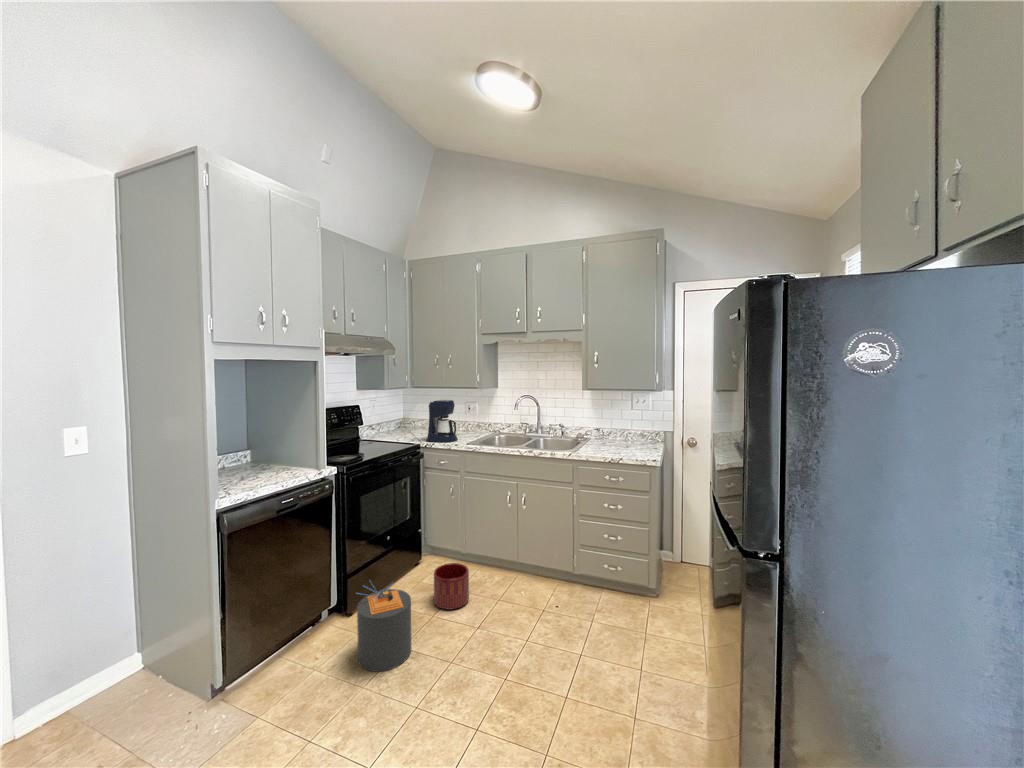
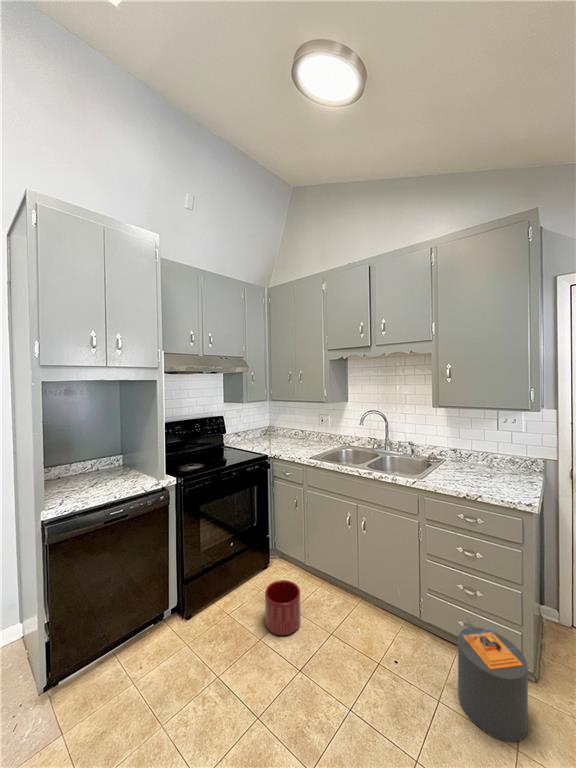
coffee maker: present [427,400,458,442] -> none [278,412,306,453]
trash can: present [357,581,411,672] -> present [457,618,528,742]

